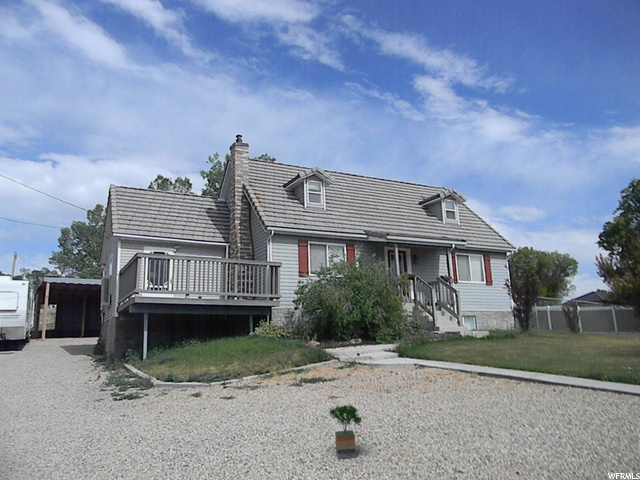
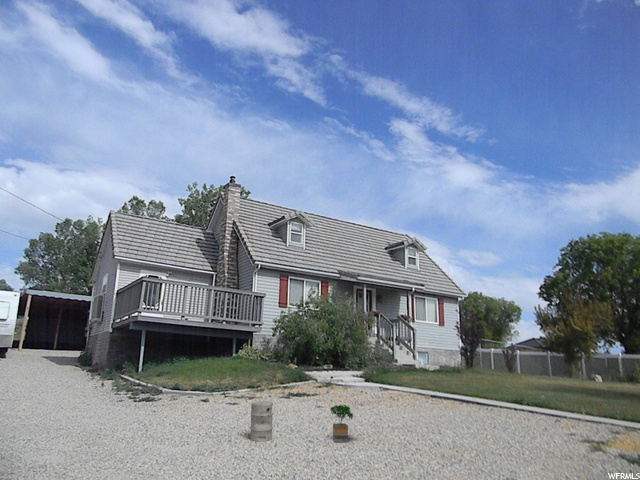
trash can: none [222,404,253,461] -> present [250,401,273,441]

